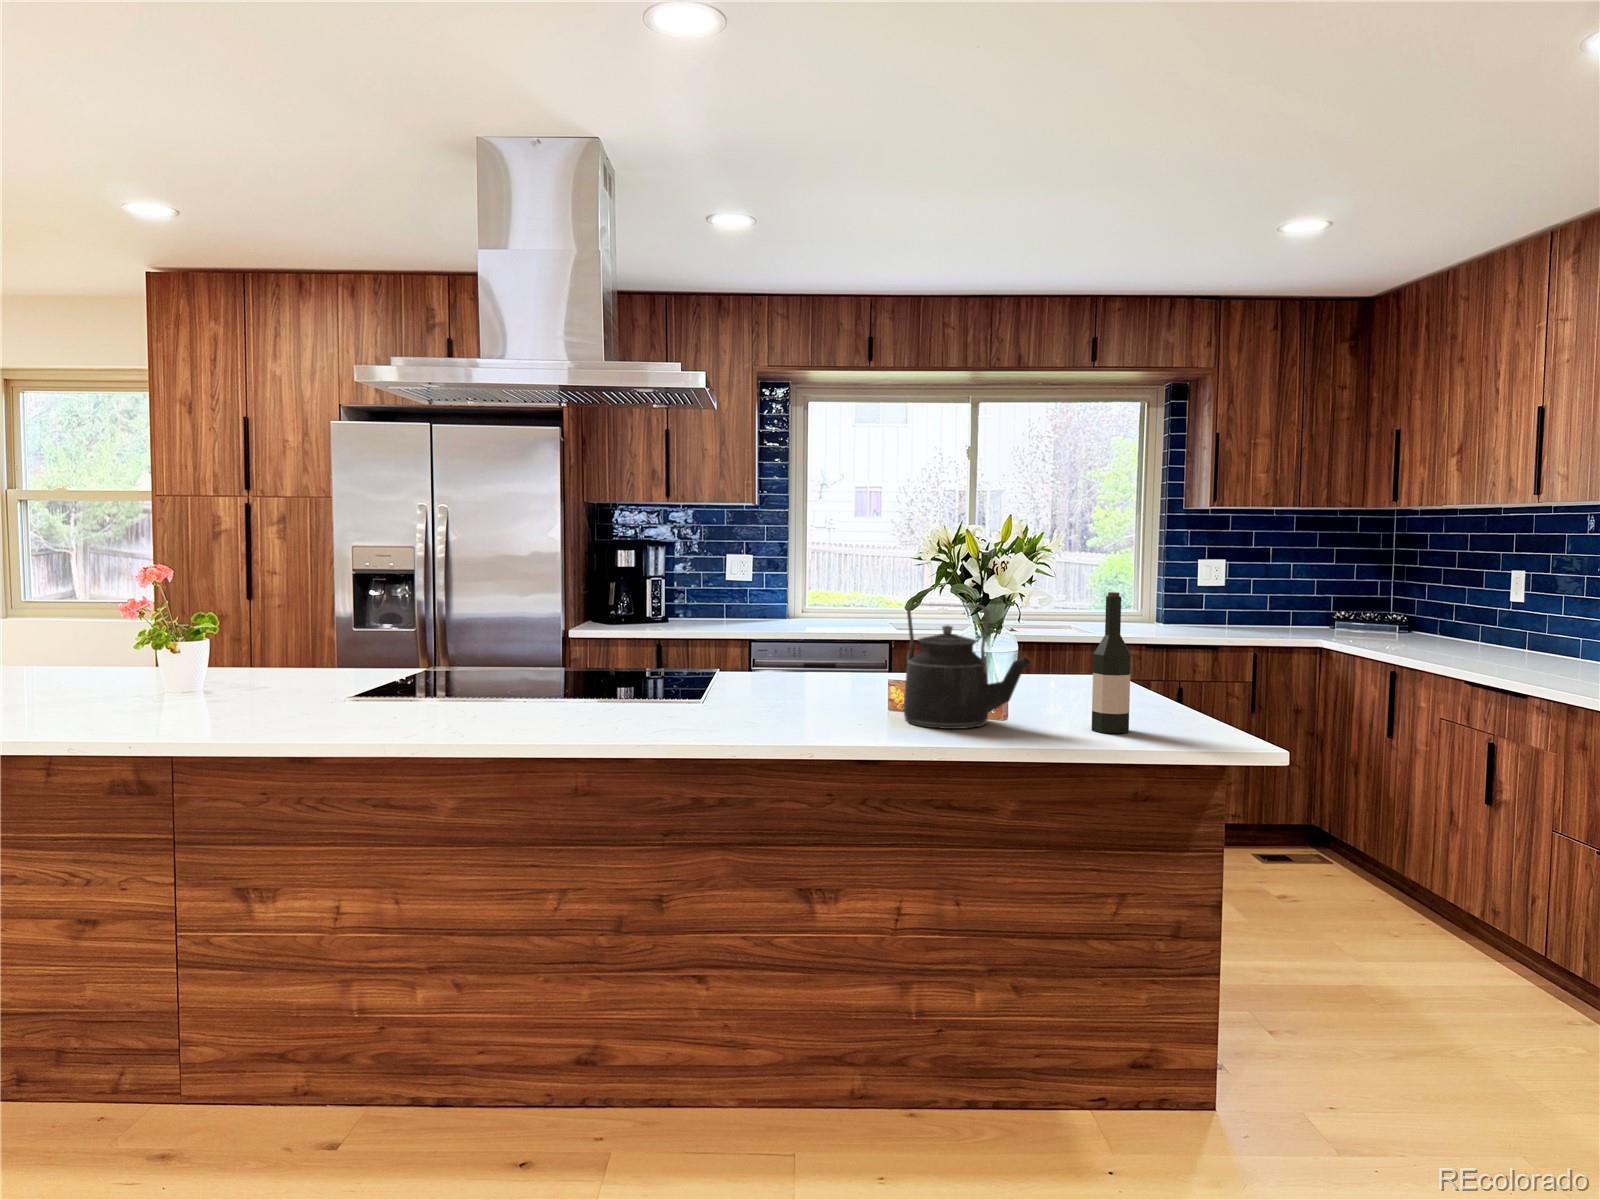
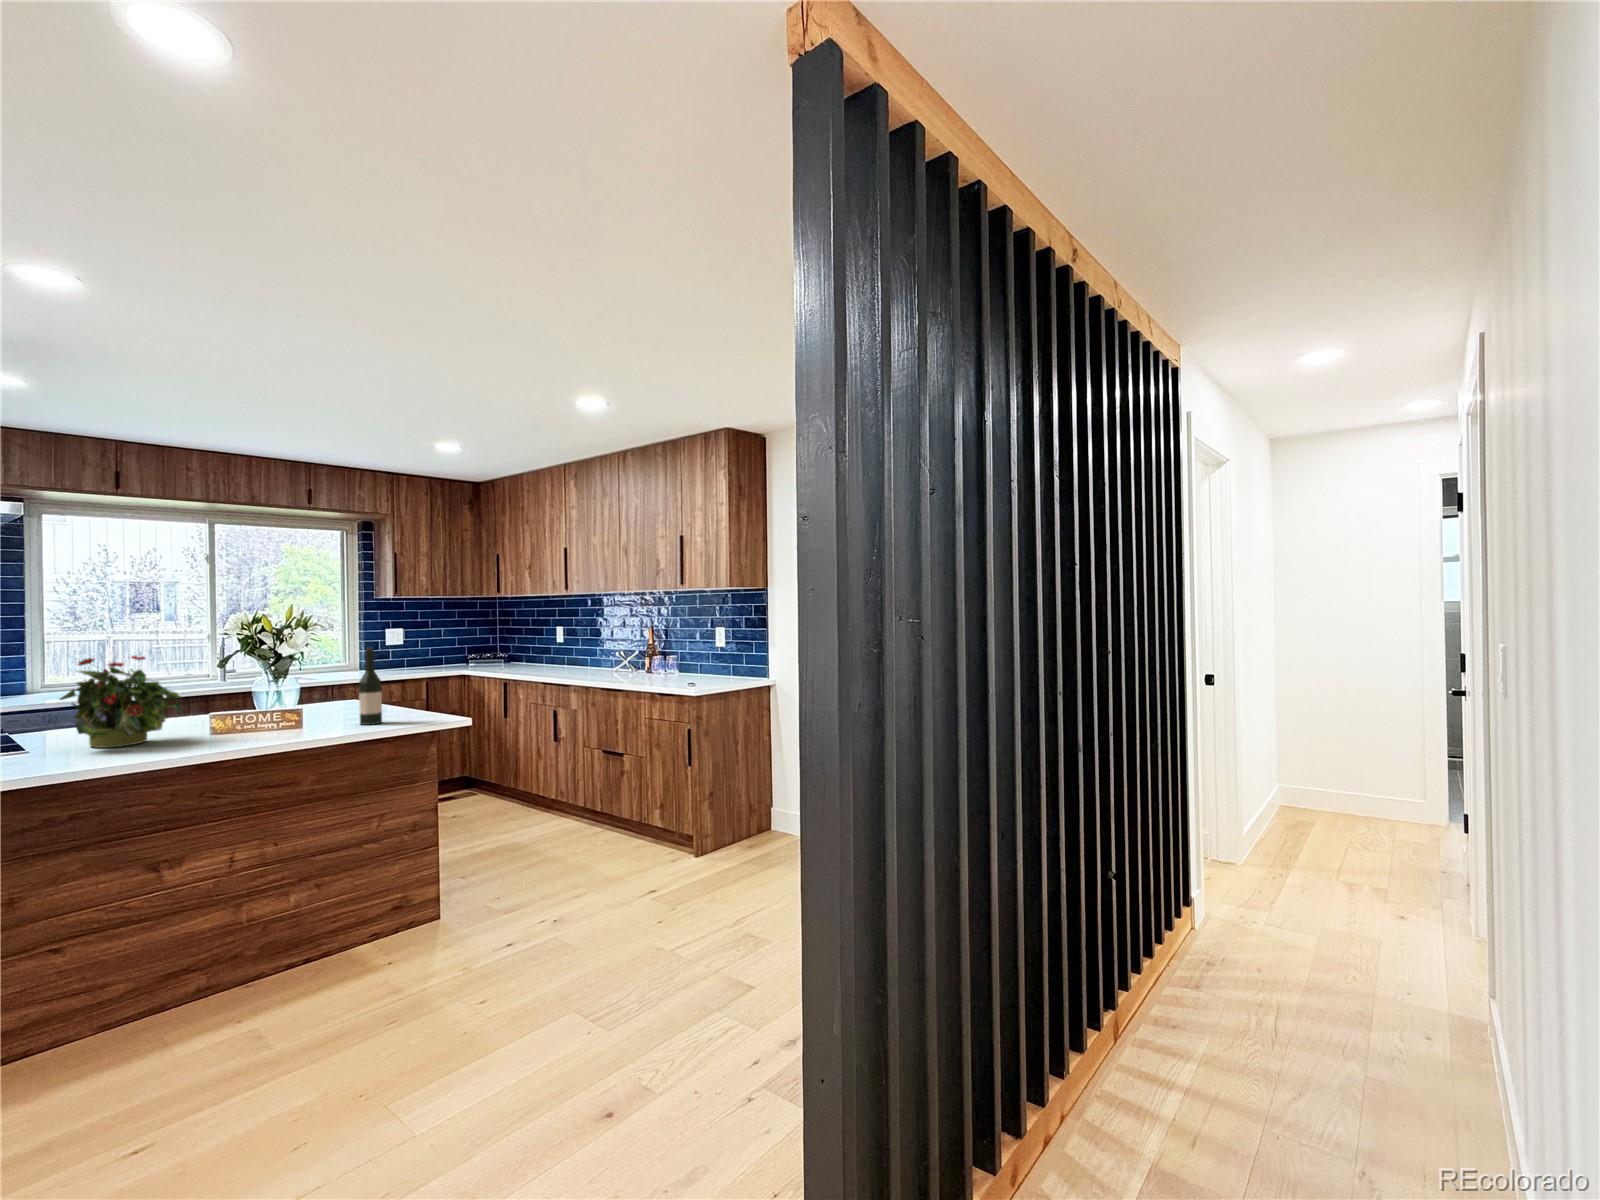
potted plant: none [704,578,845,713] -> present [60,656,182,748]
kettle: present [903,603,1030,729] -> none [232,661,322,737]

